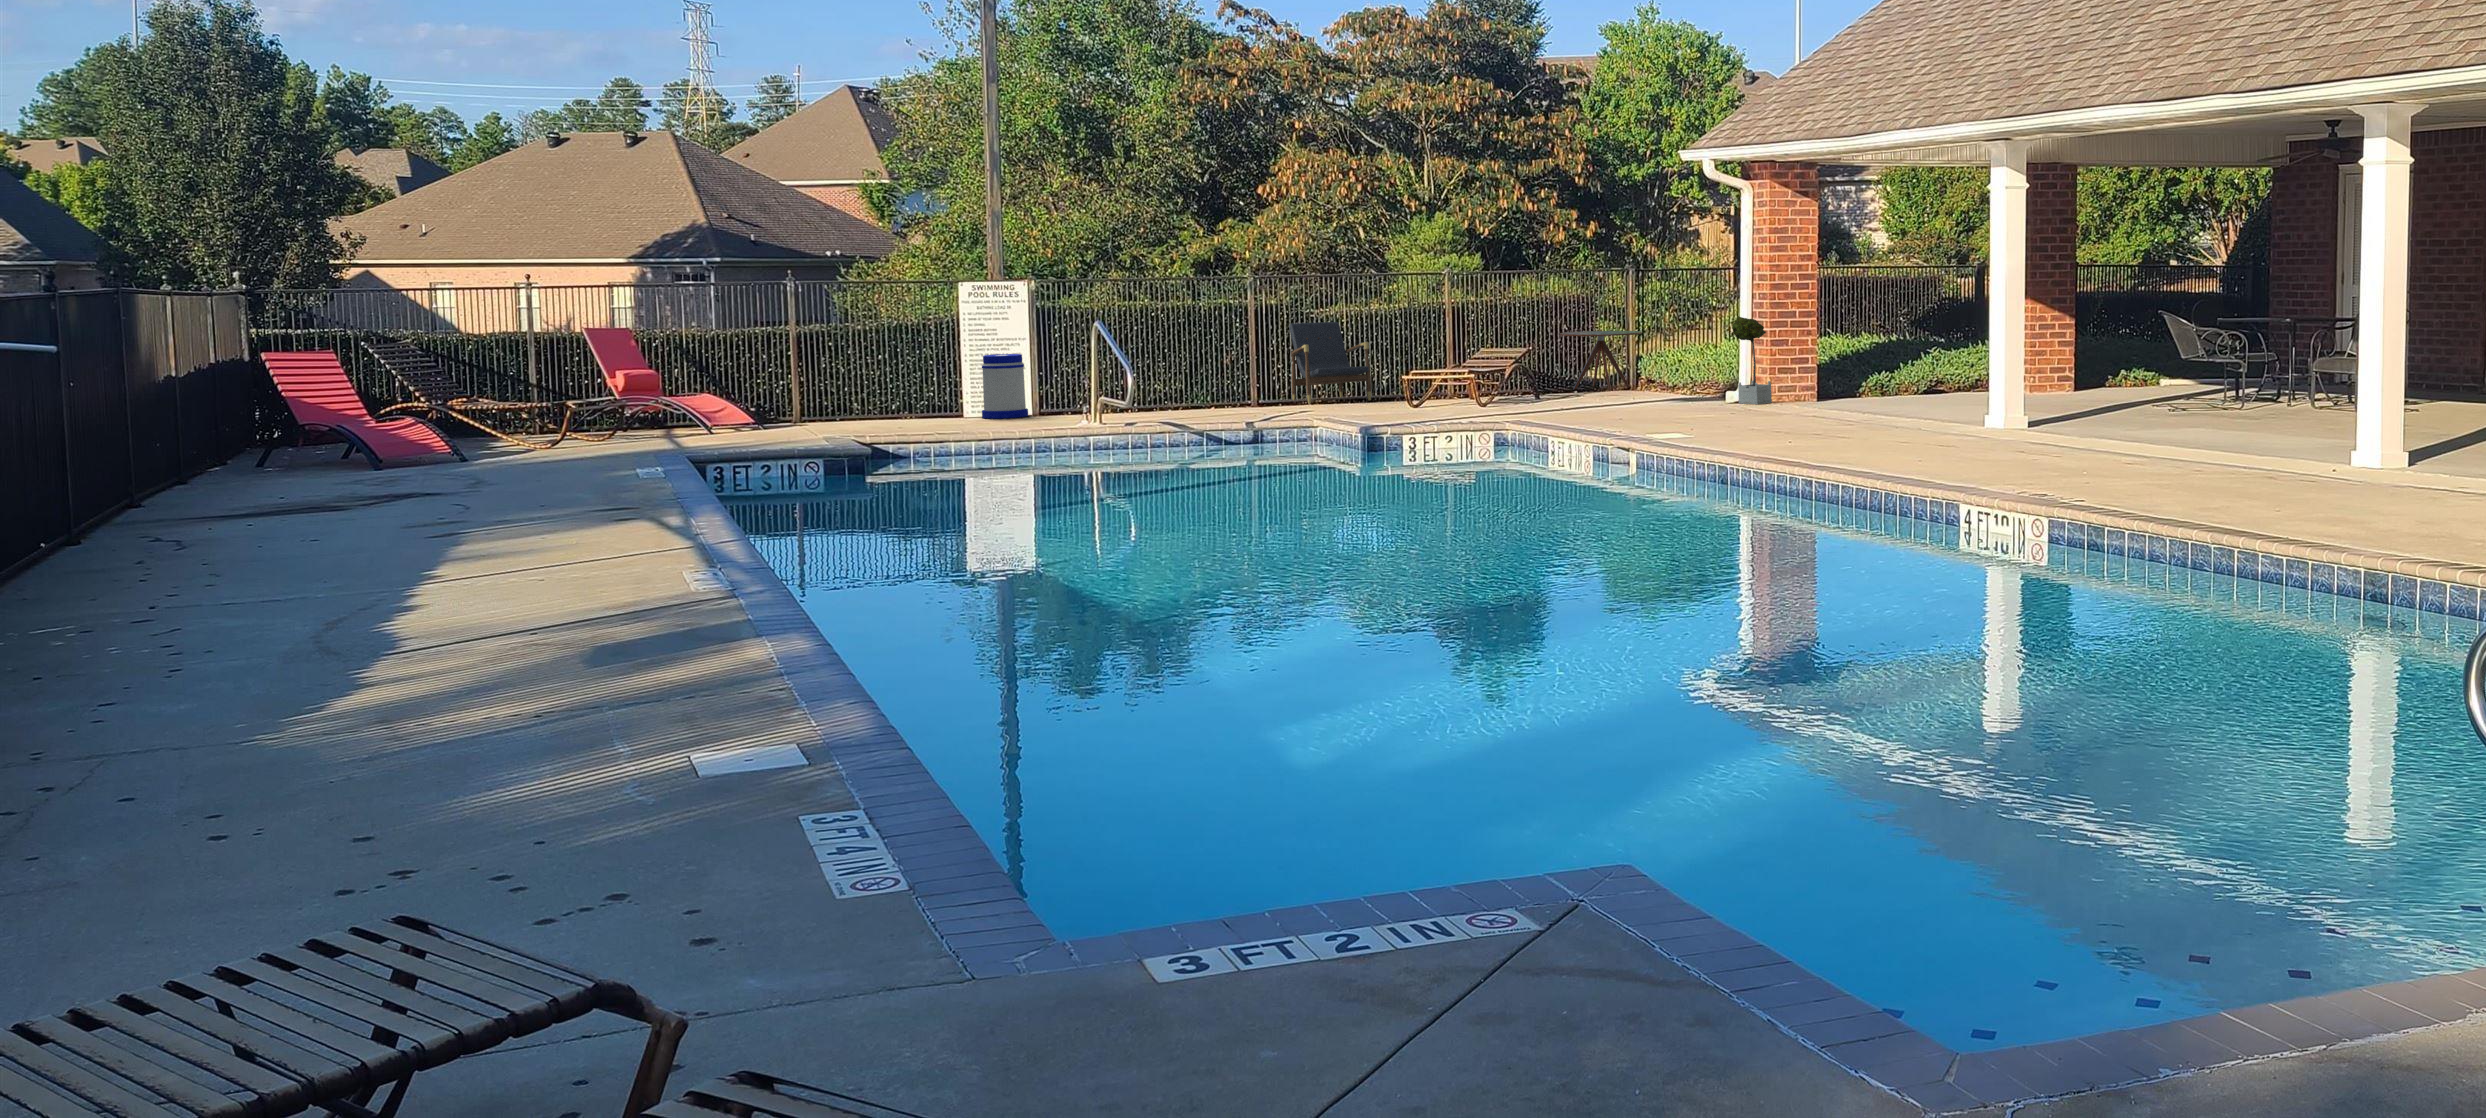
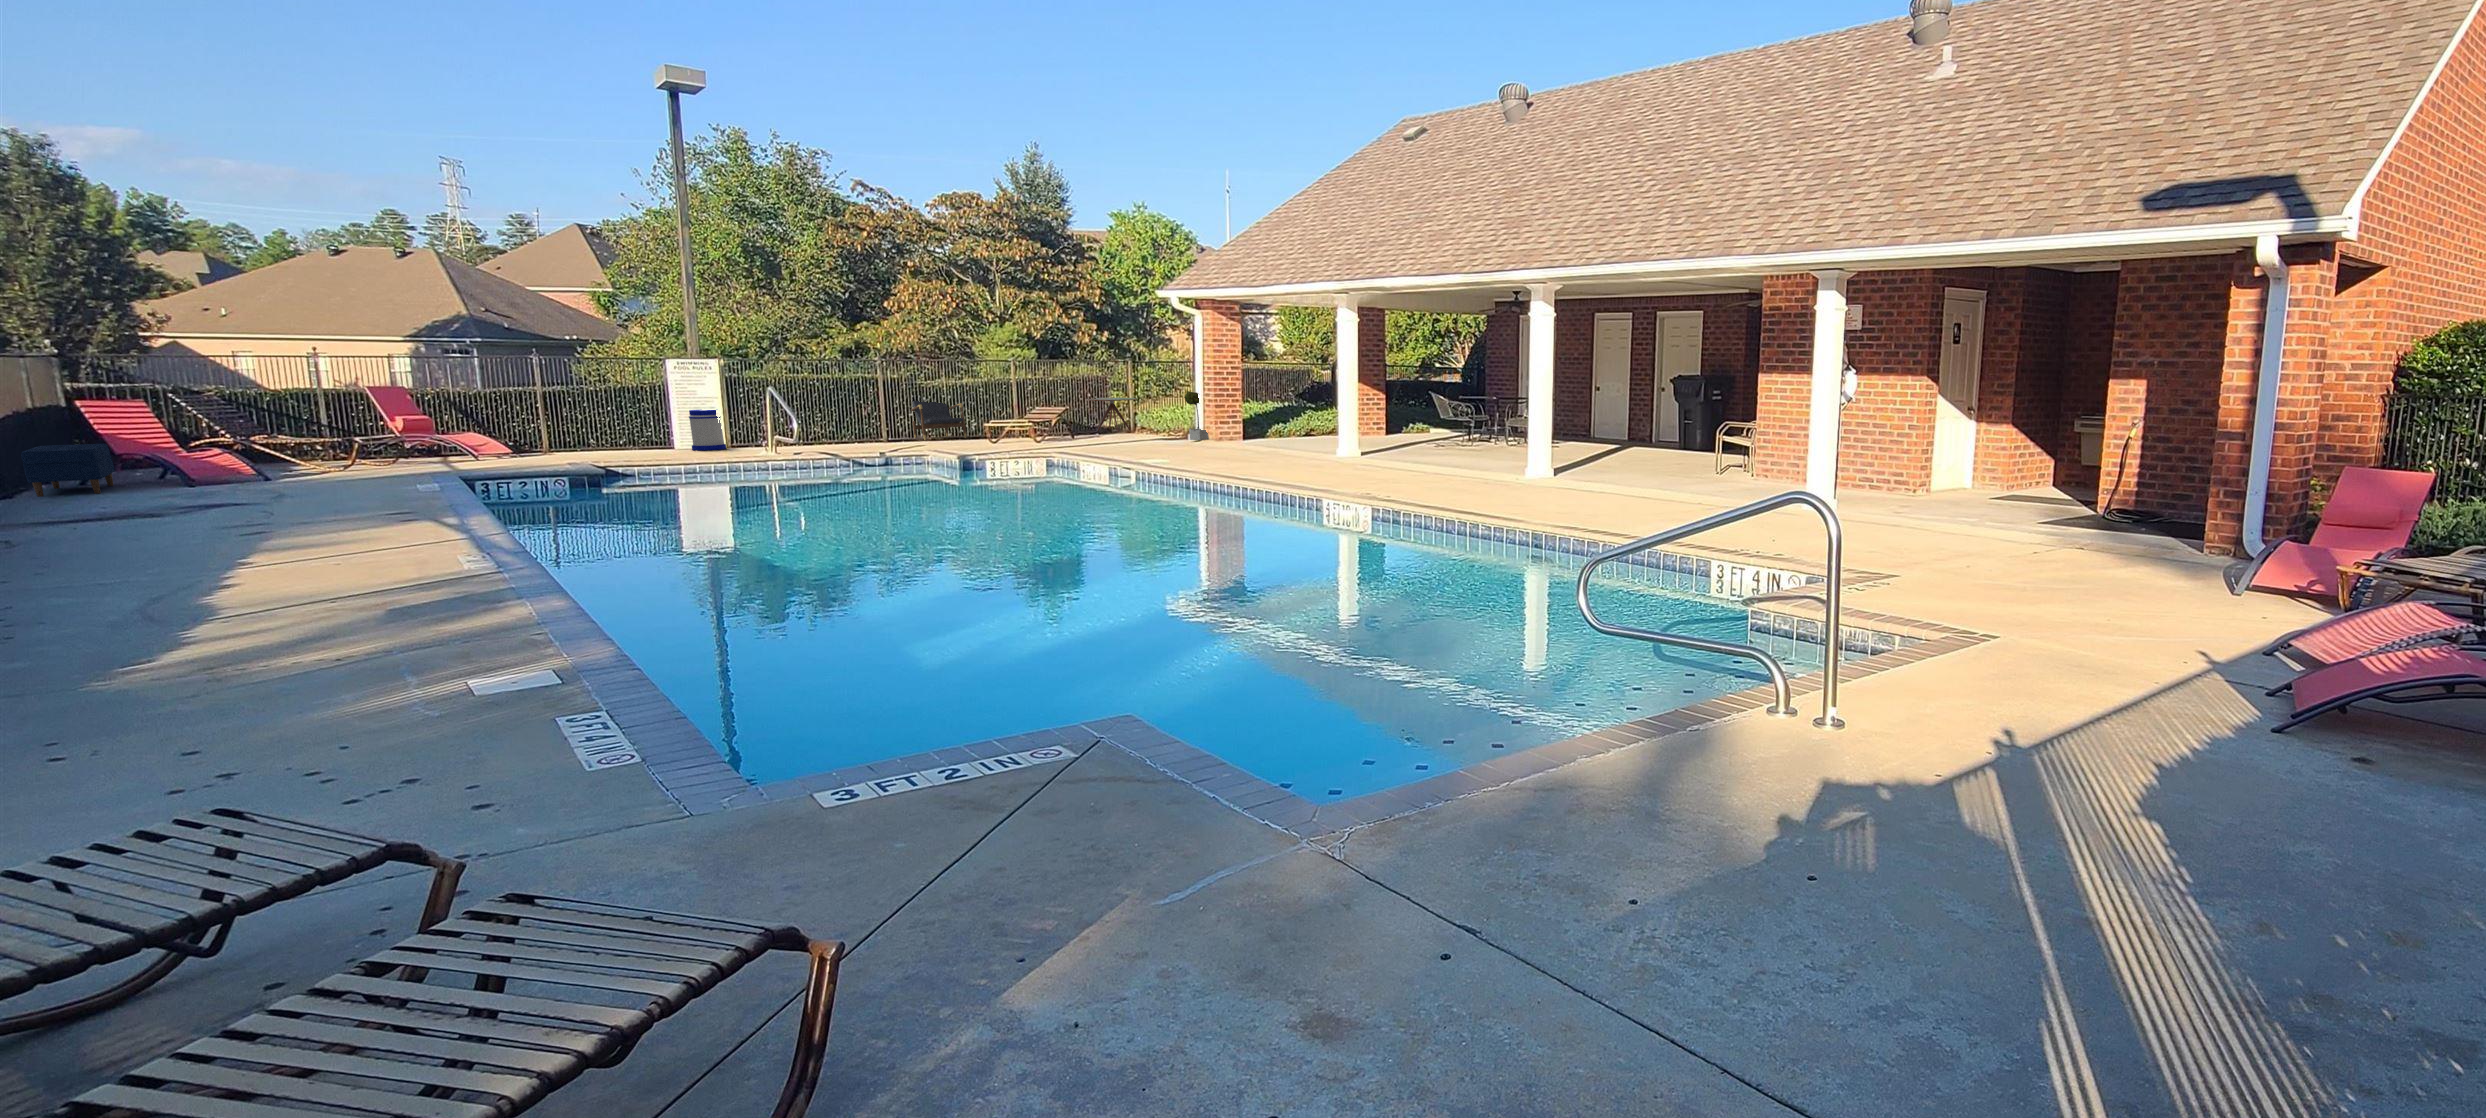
bench: none [204,404,301,478] -> present [21,444,115,497]

